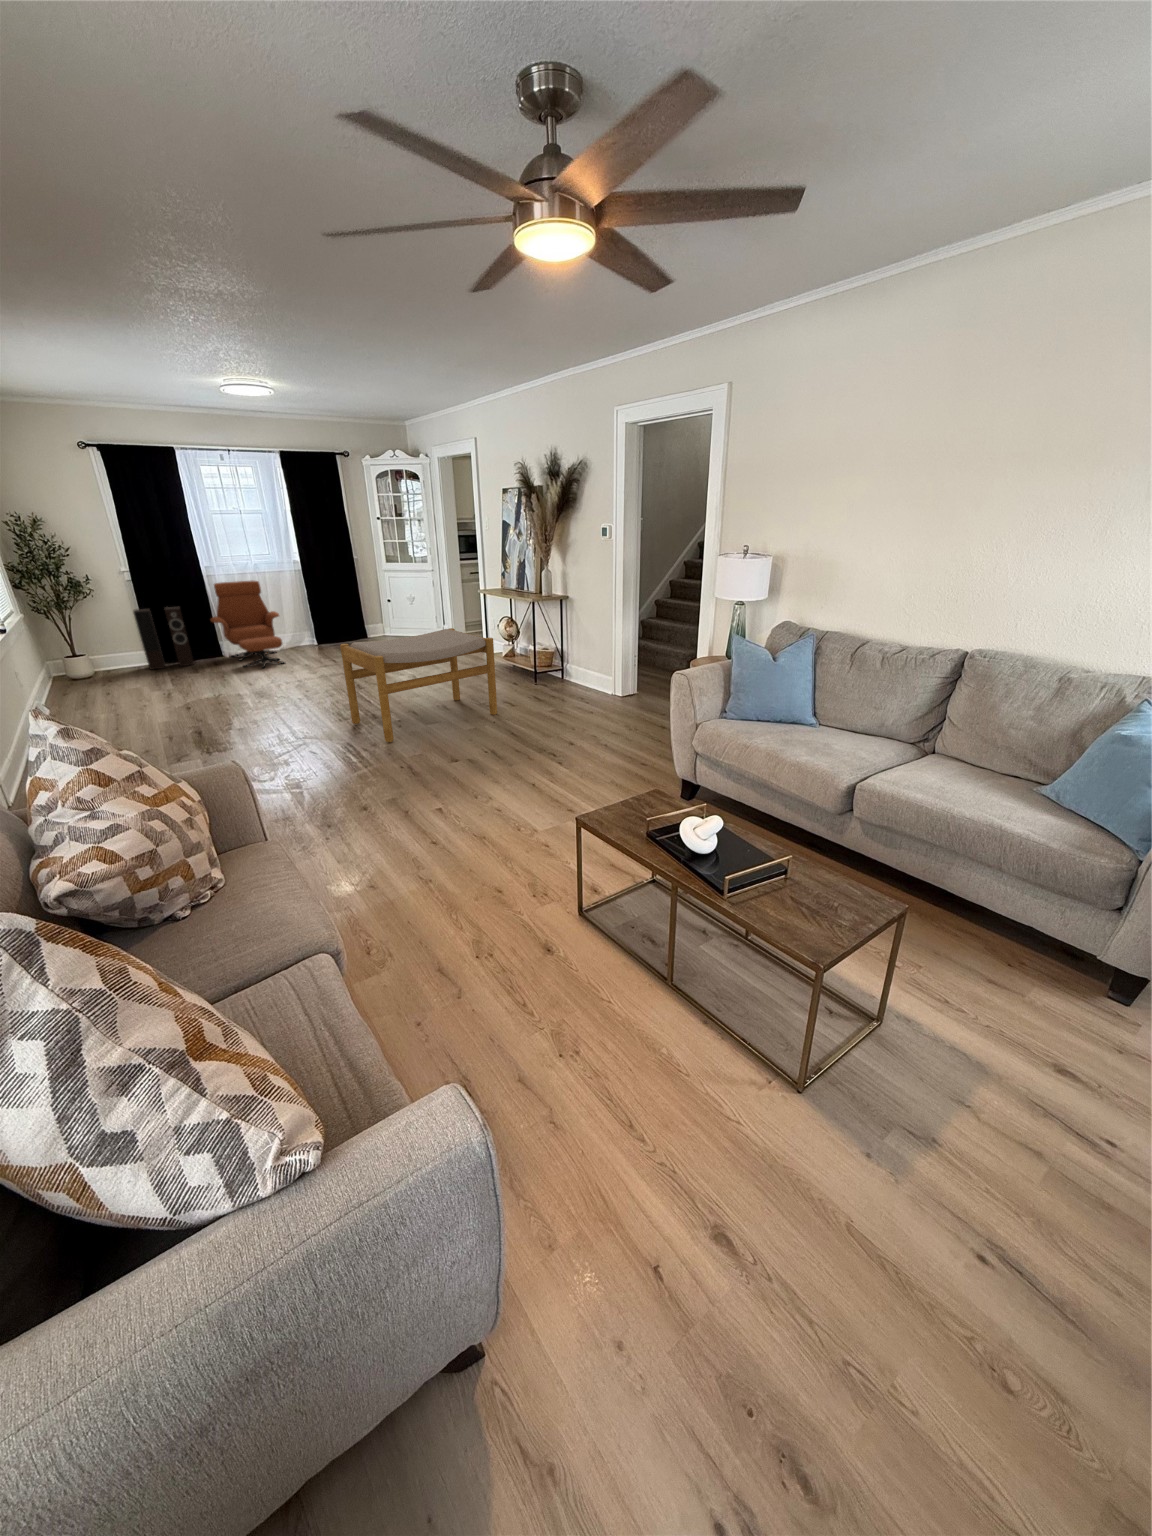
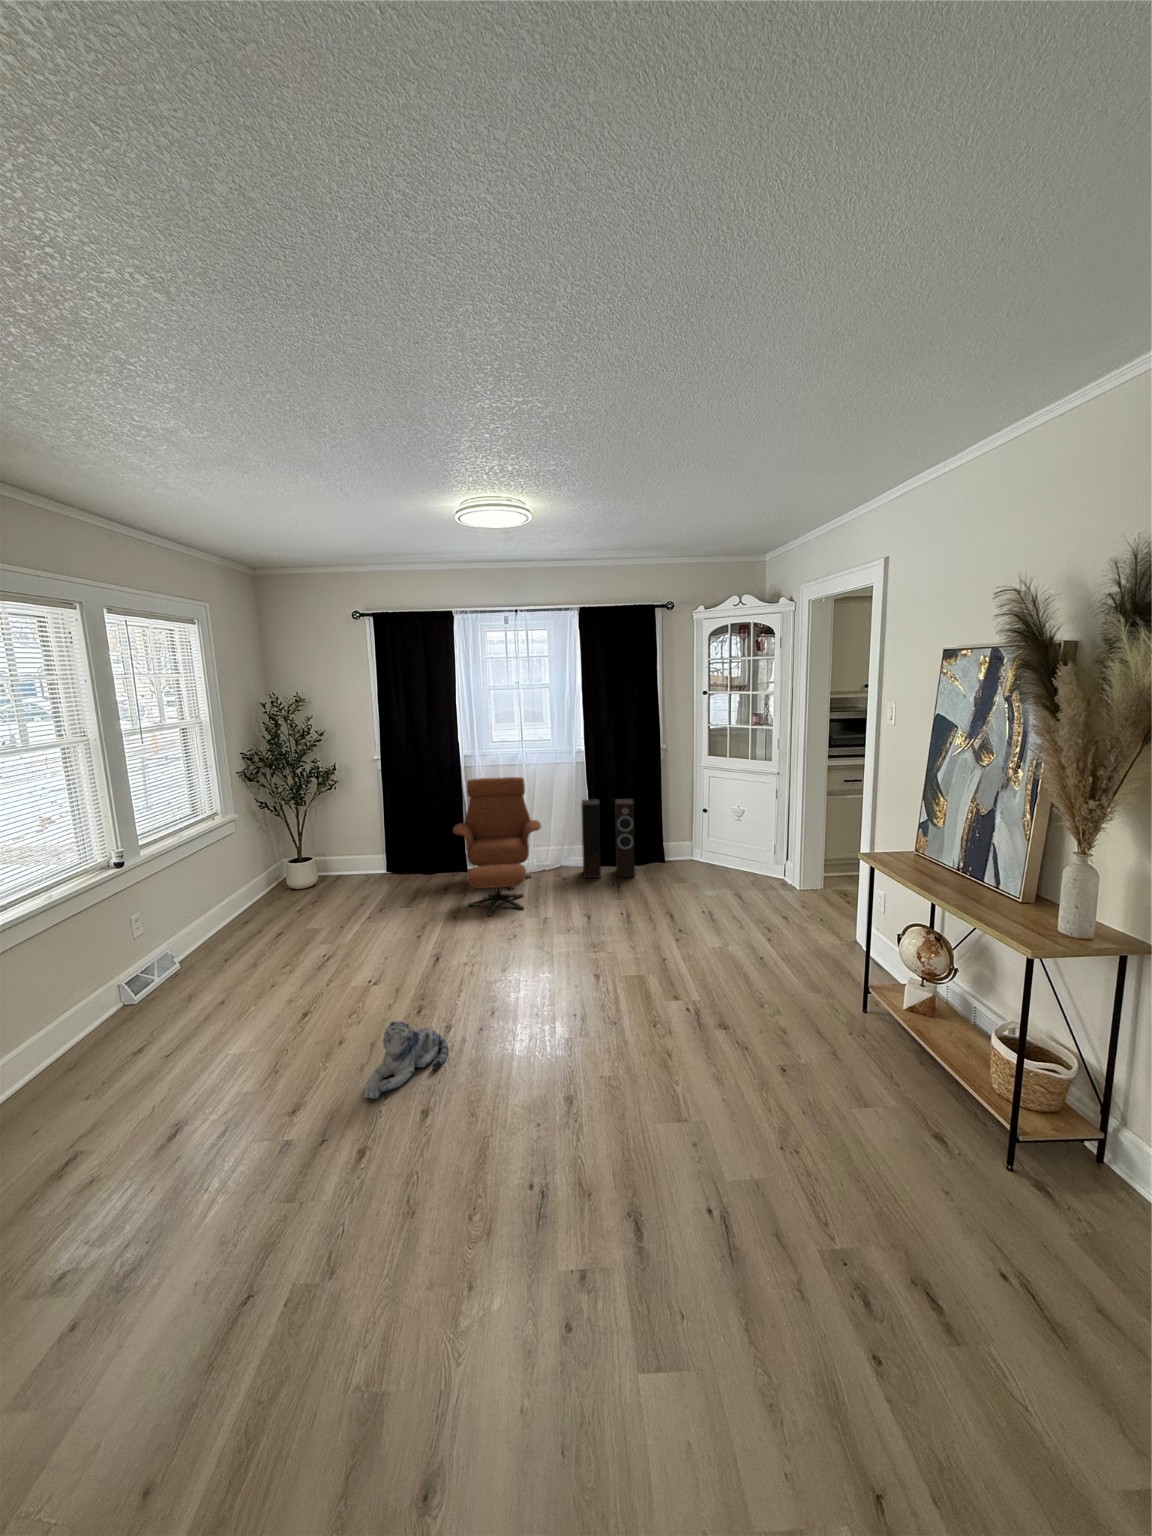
speaker: present [134,607,194,670] -> present [581,799,635,878]
footstool: present [340,628,497,742] -> none [478,1004,911,1456]
plush toy: none [256,683,292,717] -> present [364,1021,448,1099]

